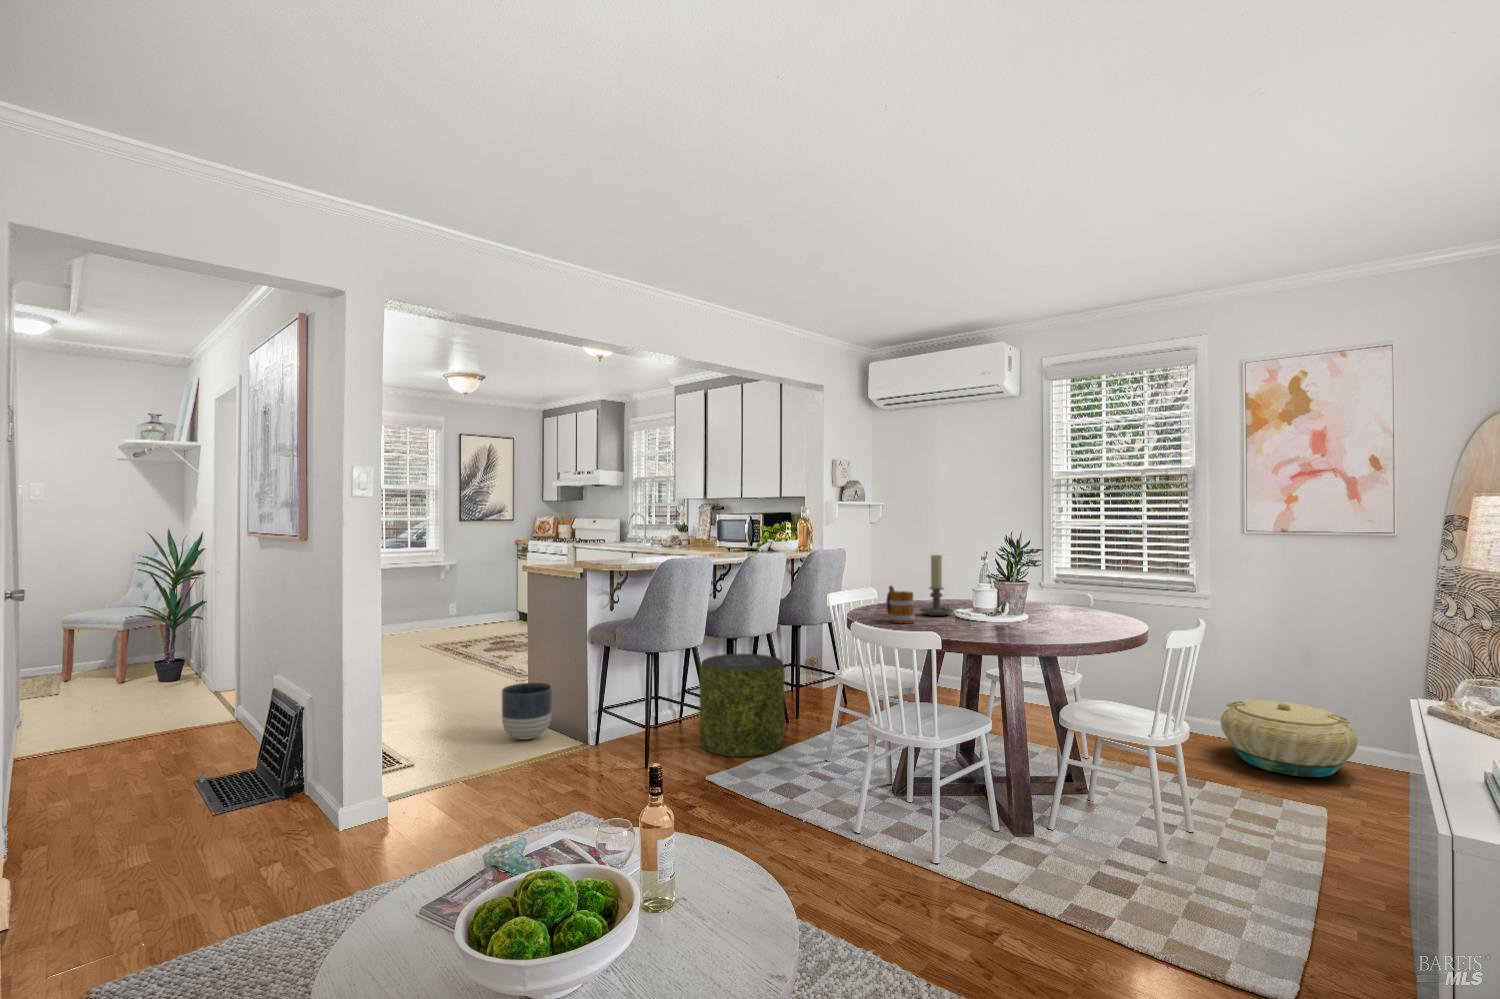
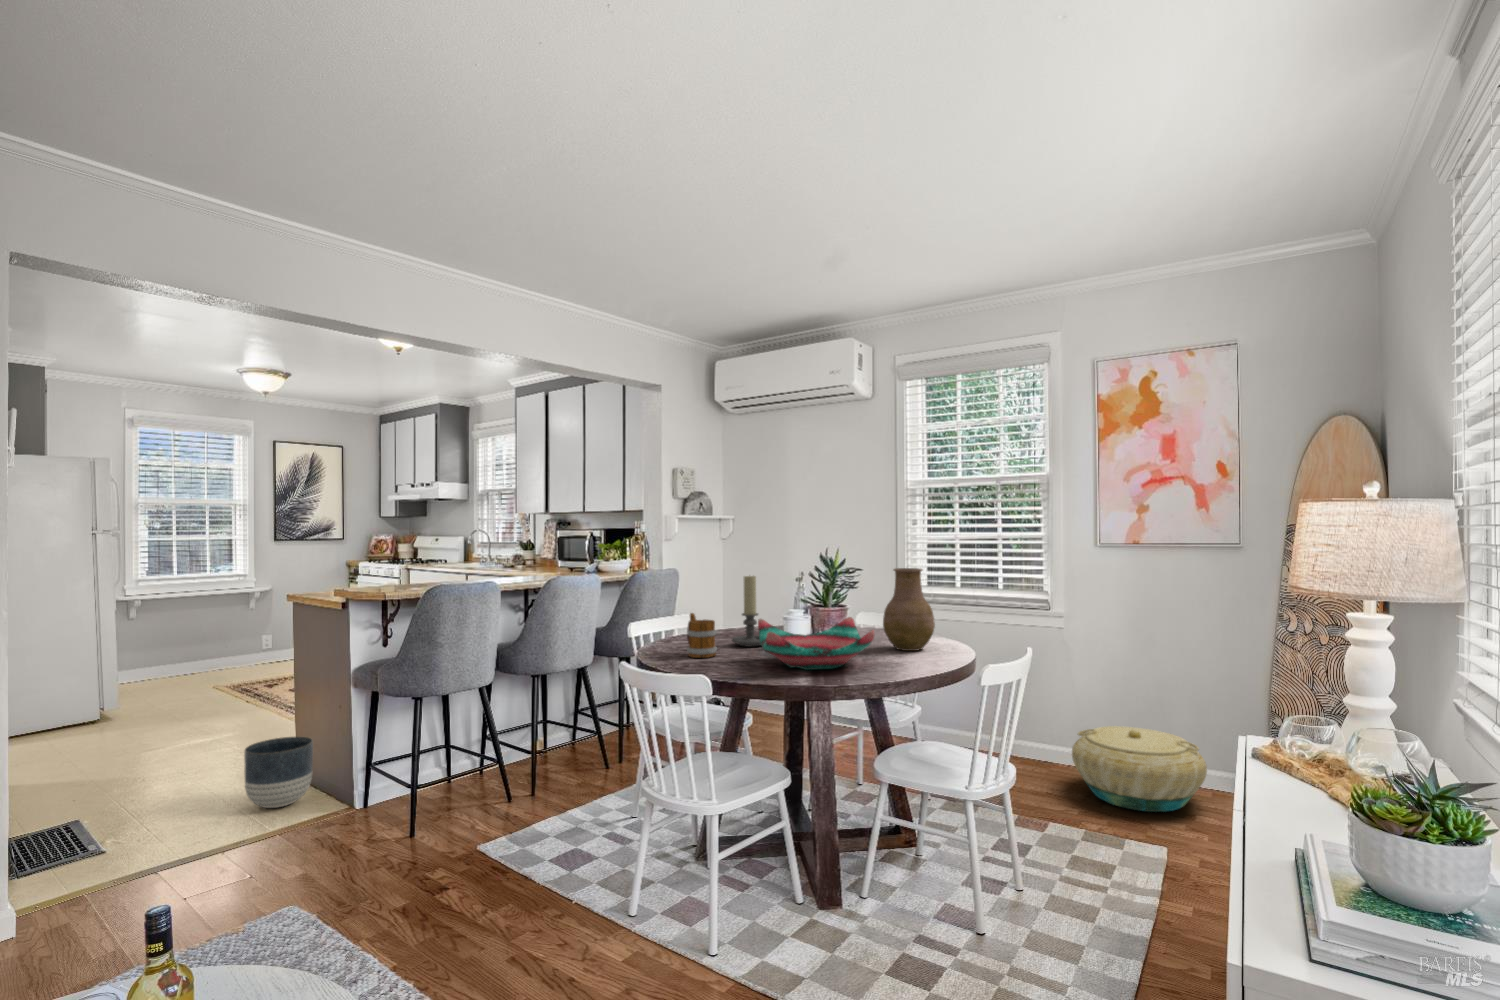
vase: none [1060,550,1110,623] -> present [883,568,935,651]
decorative bowl: none [955,591,1069,635] -> present [758,617,874,670]
pouf: present [699,654,785,757] -> none [489,693,592,819]

